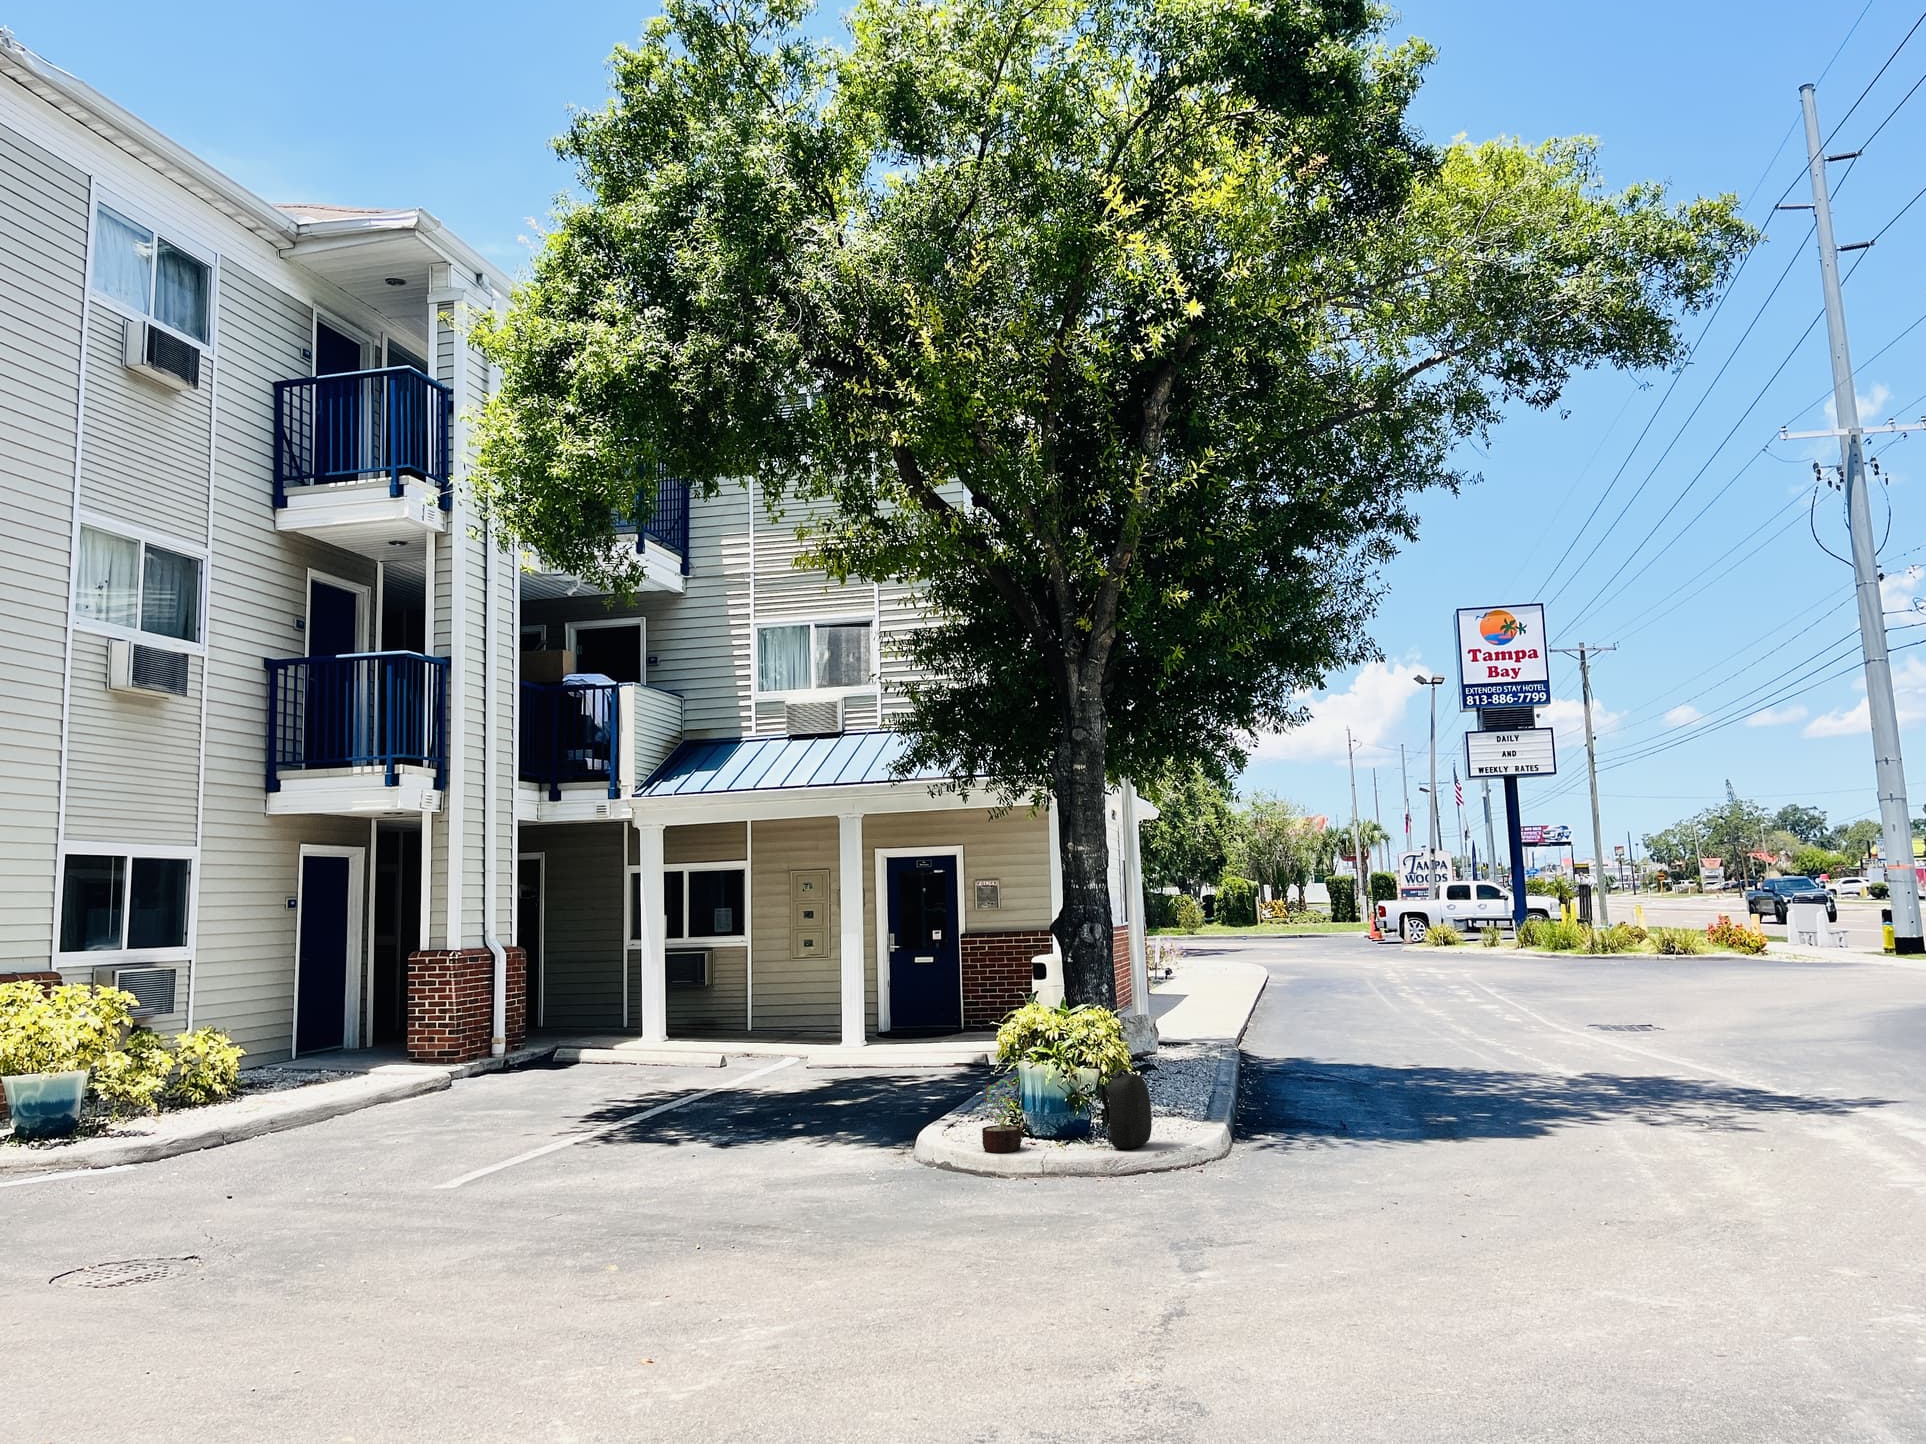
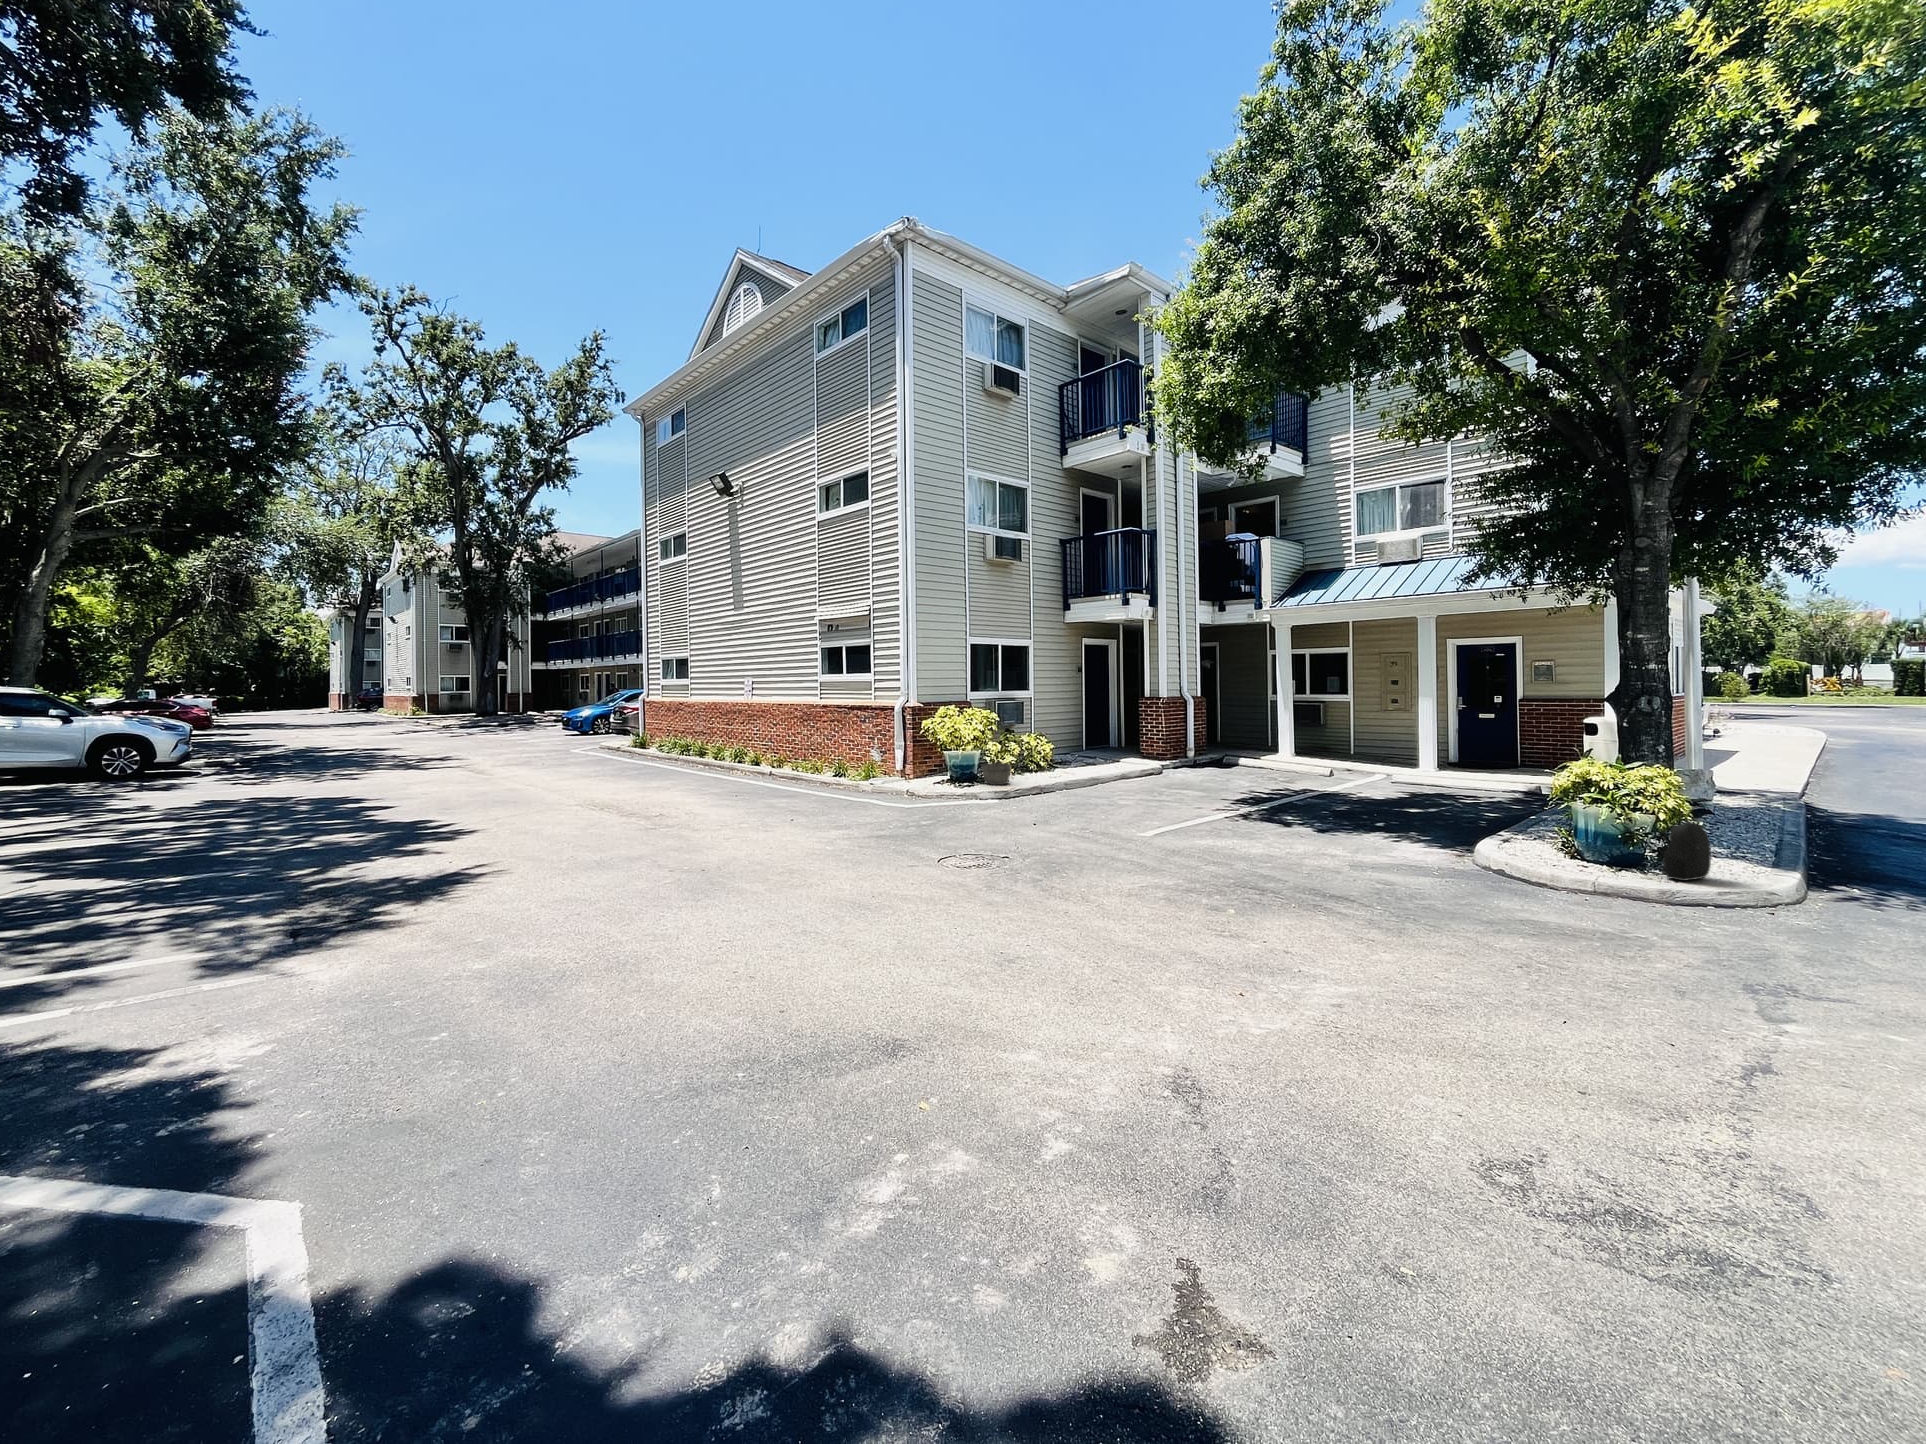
wooden bucket: none [83,1078,155,1136] -> present [982,760,1011,785]
decorative plant: present [982,1078,1022,1153] -> none [1534,812,1572,867]

